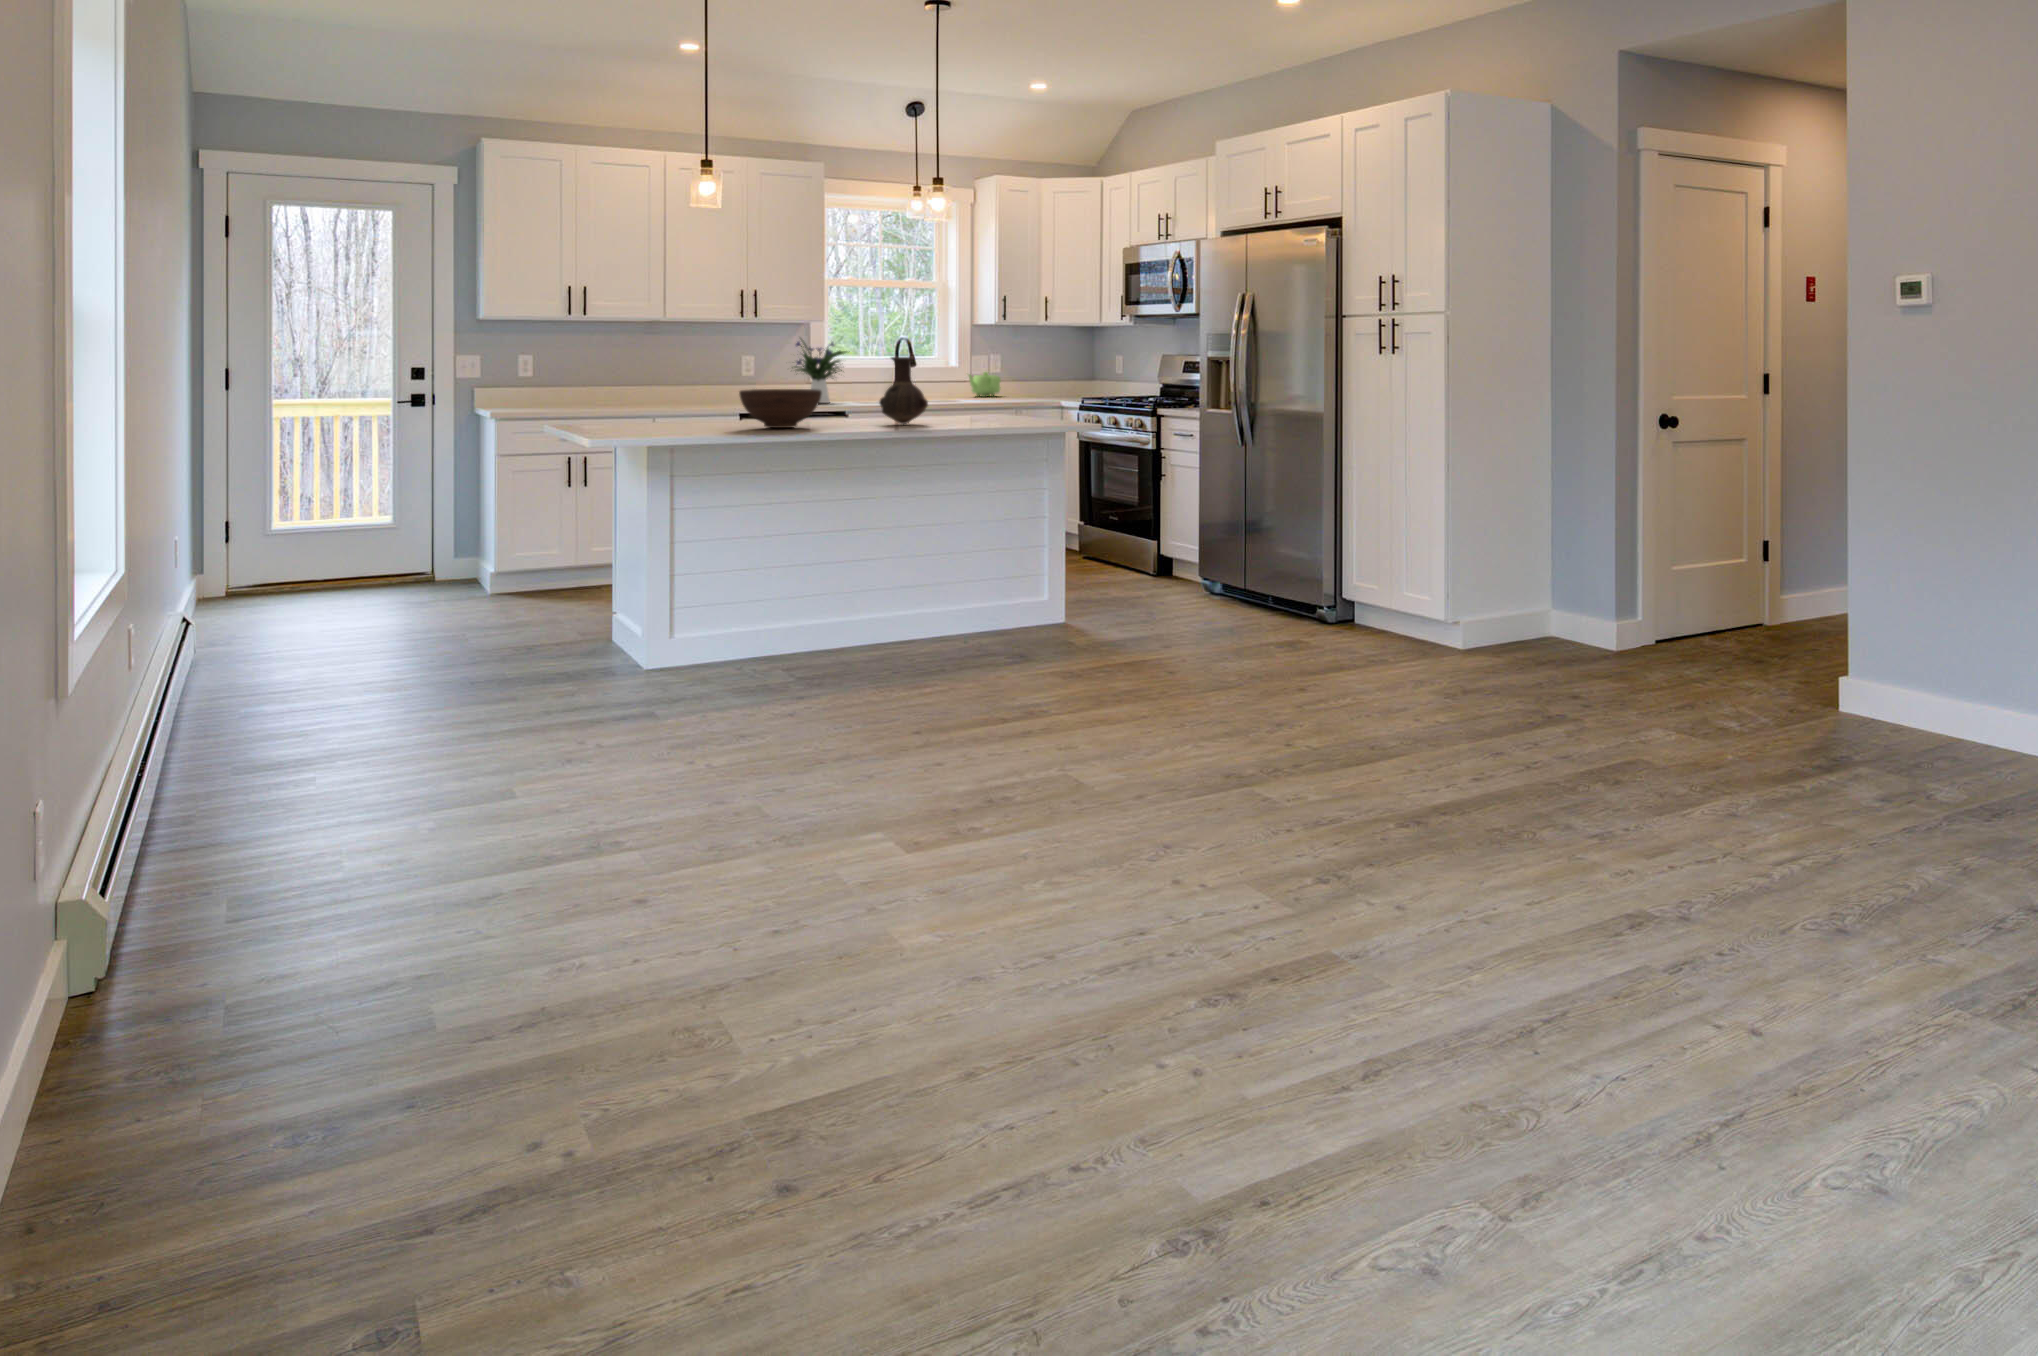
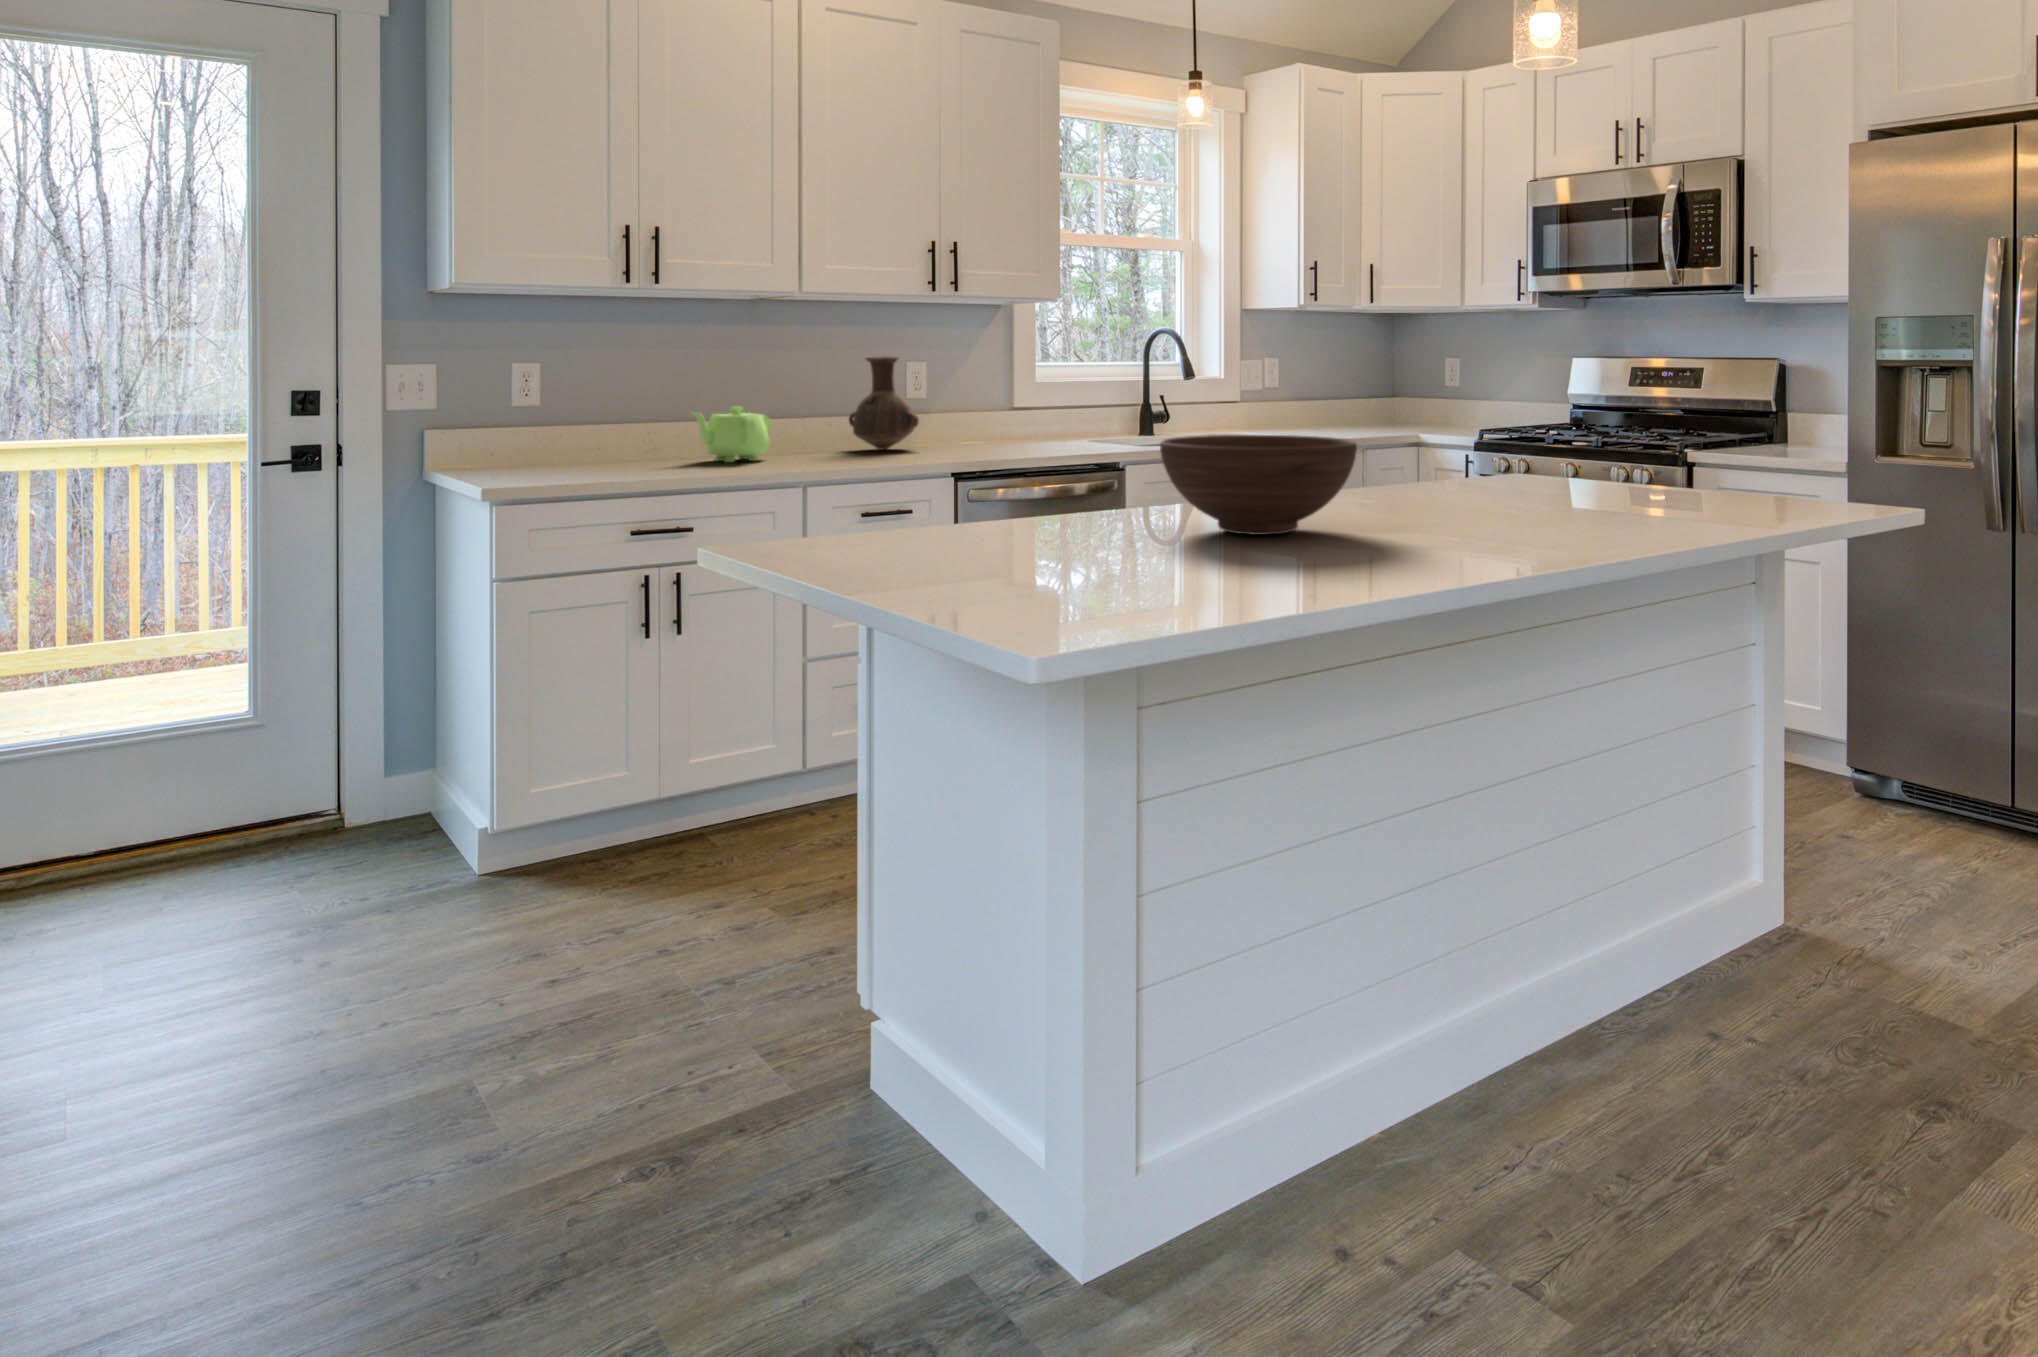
flower arrangement: present [792,339,846,403] -> none [979,324,1087,442]
vase: present [880,357,928,424] -> present [849,356,919,450]
teapot: present [968,372,1000,397] -> present [693,407,771,462]

